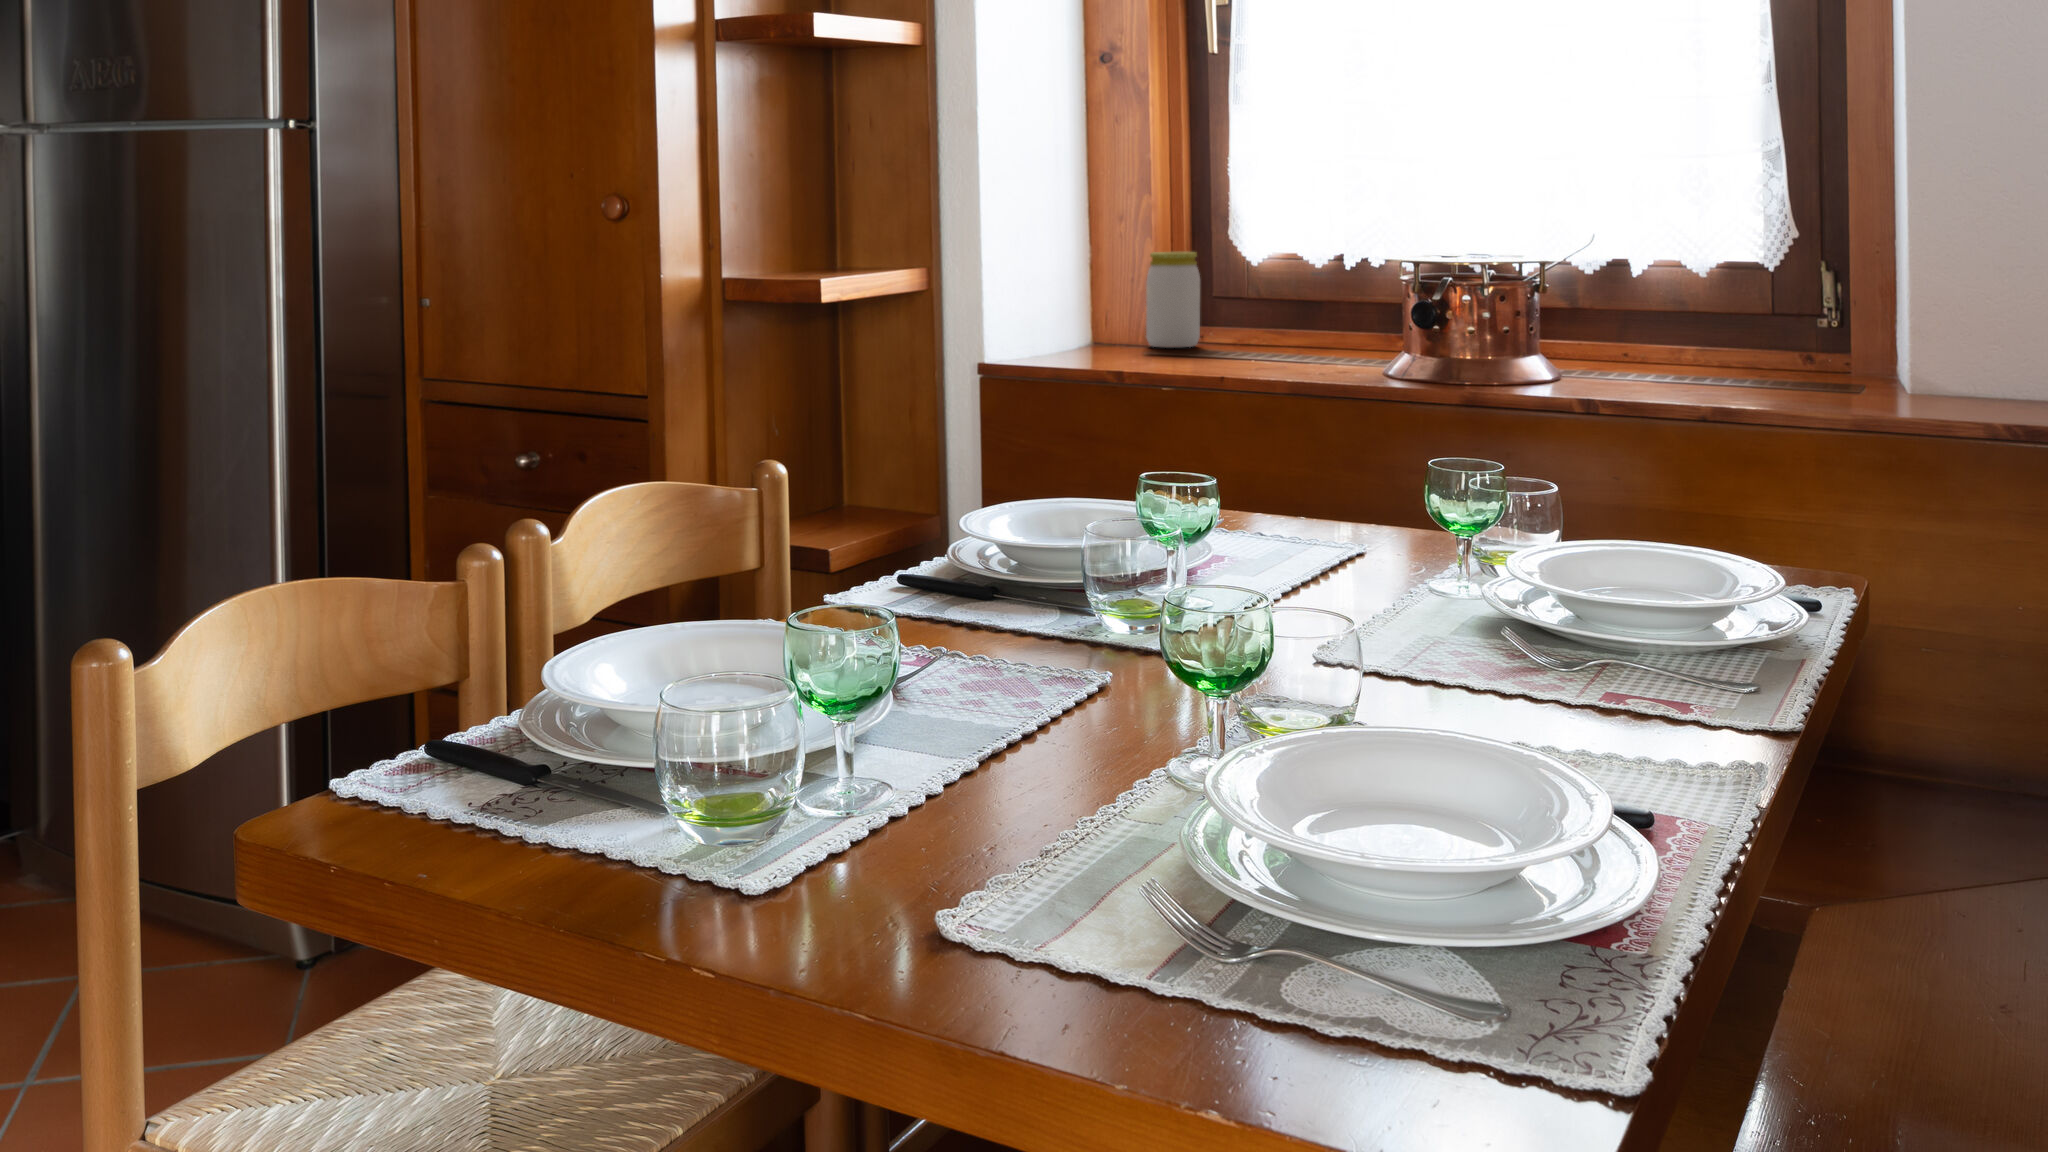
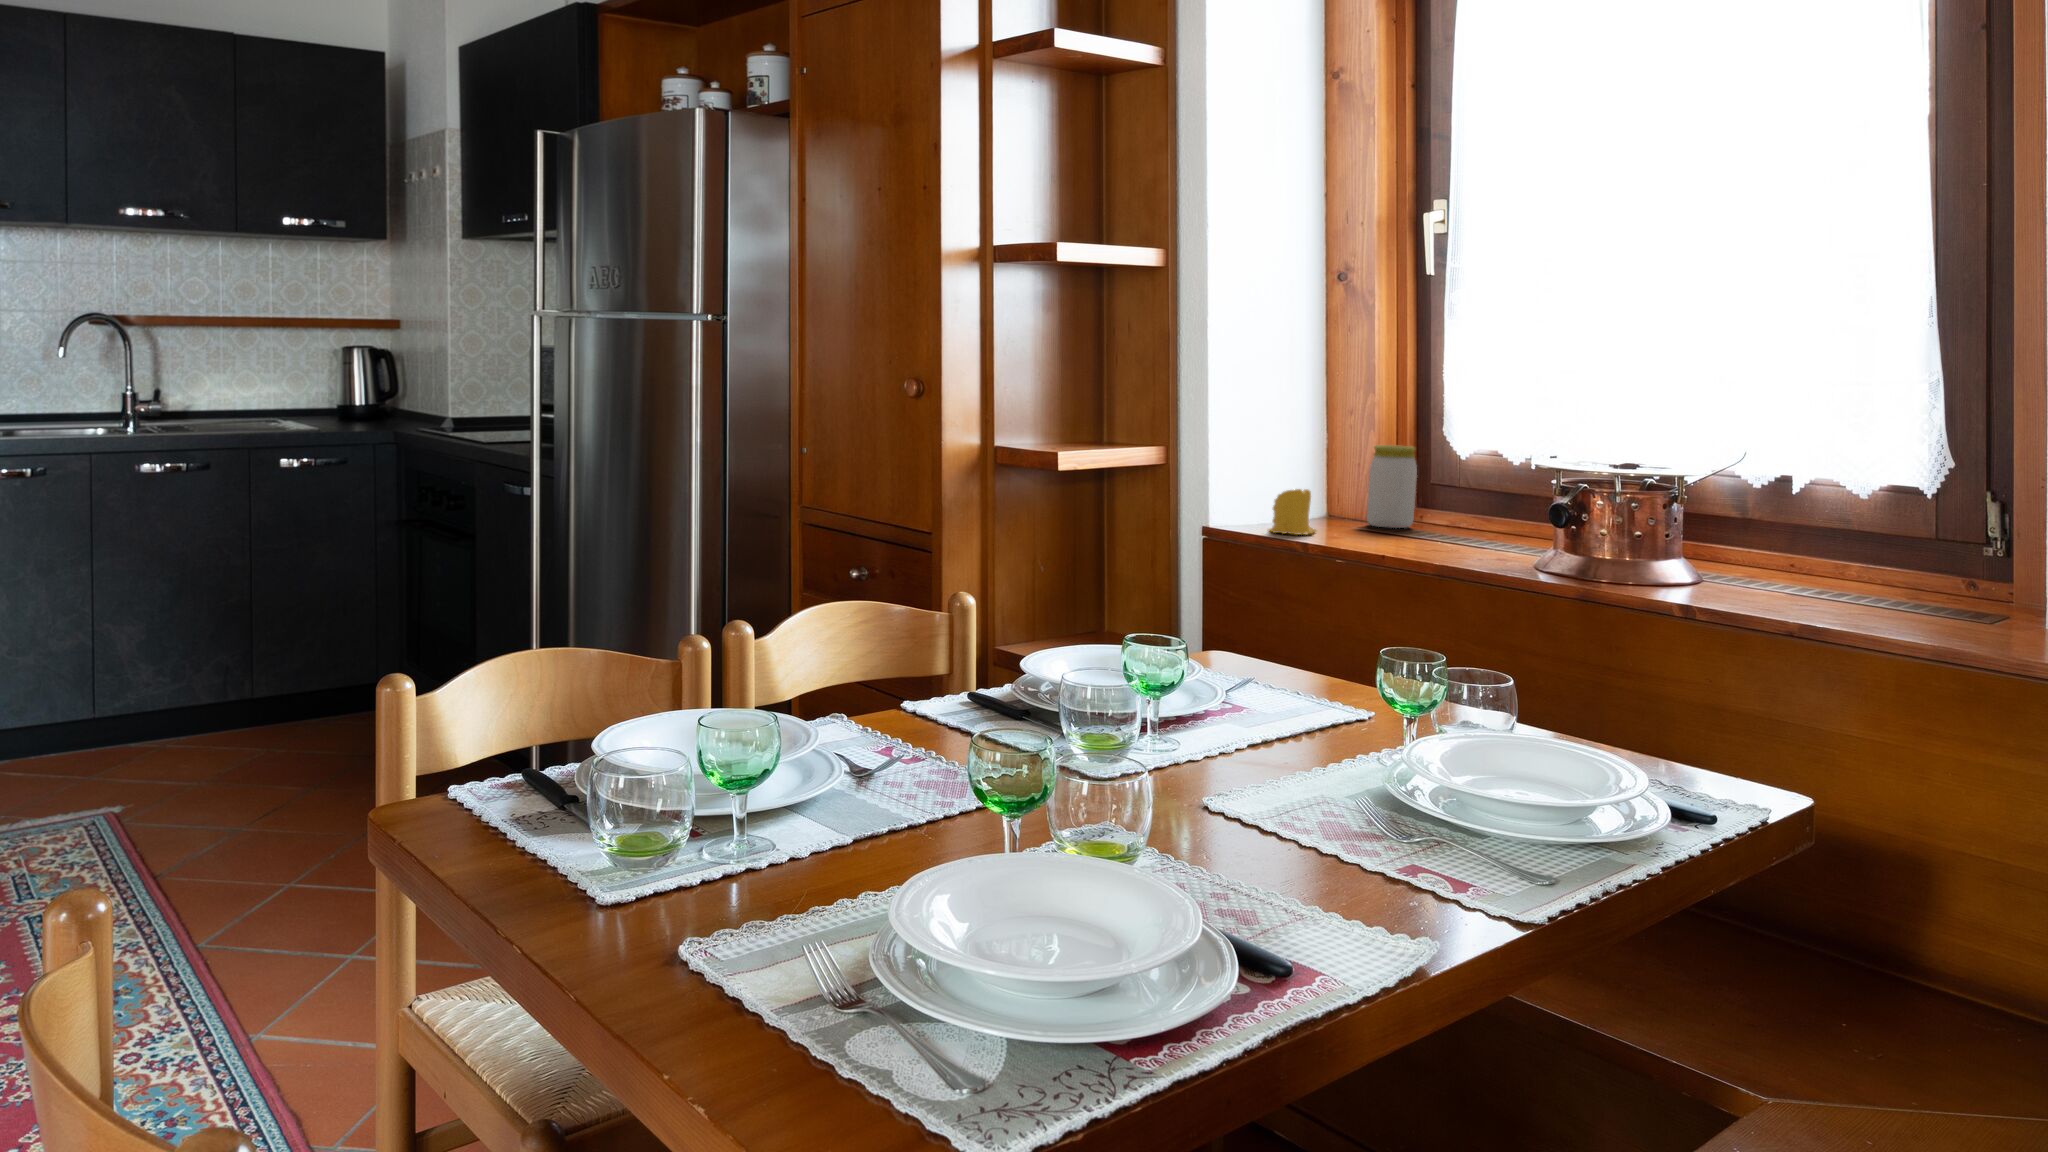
candle: none [1059,305,1115,363] -> present [1268,489,1316,535]

